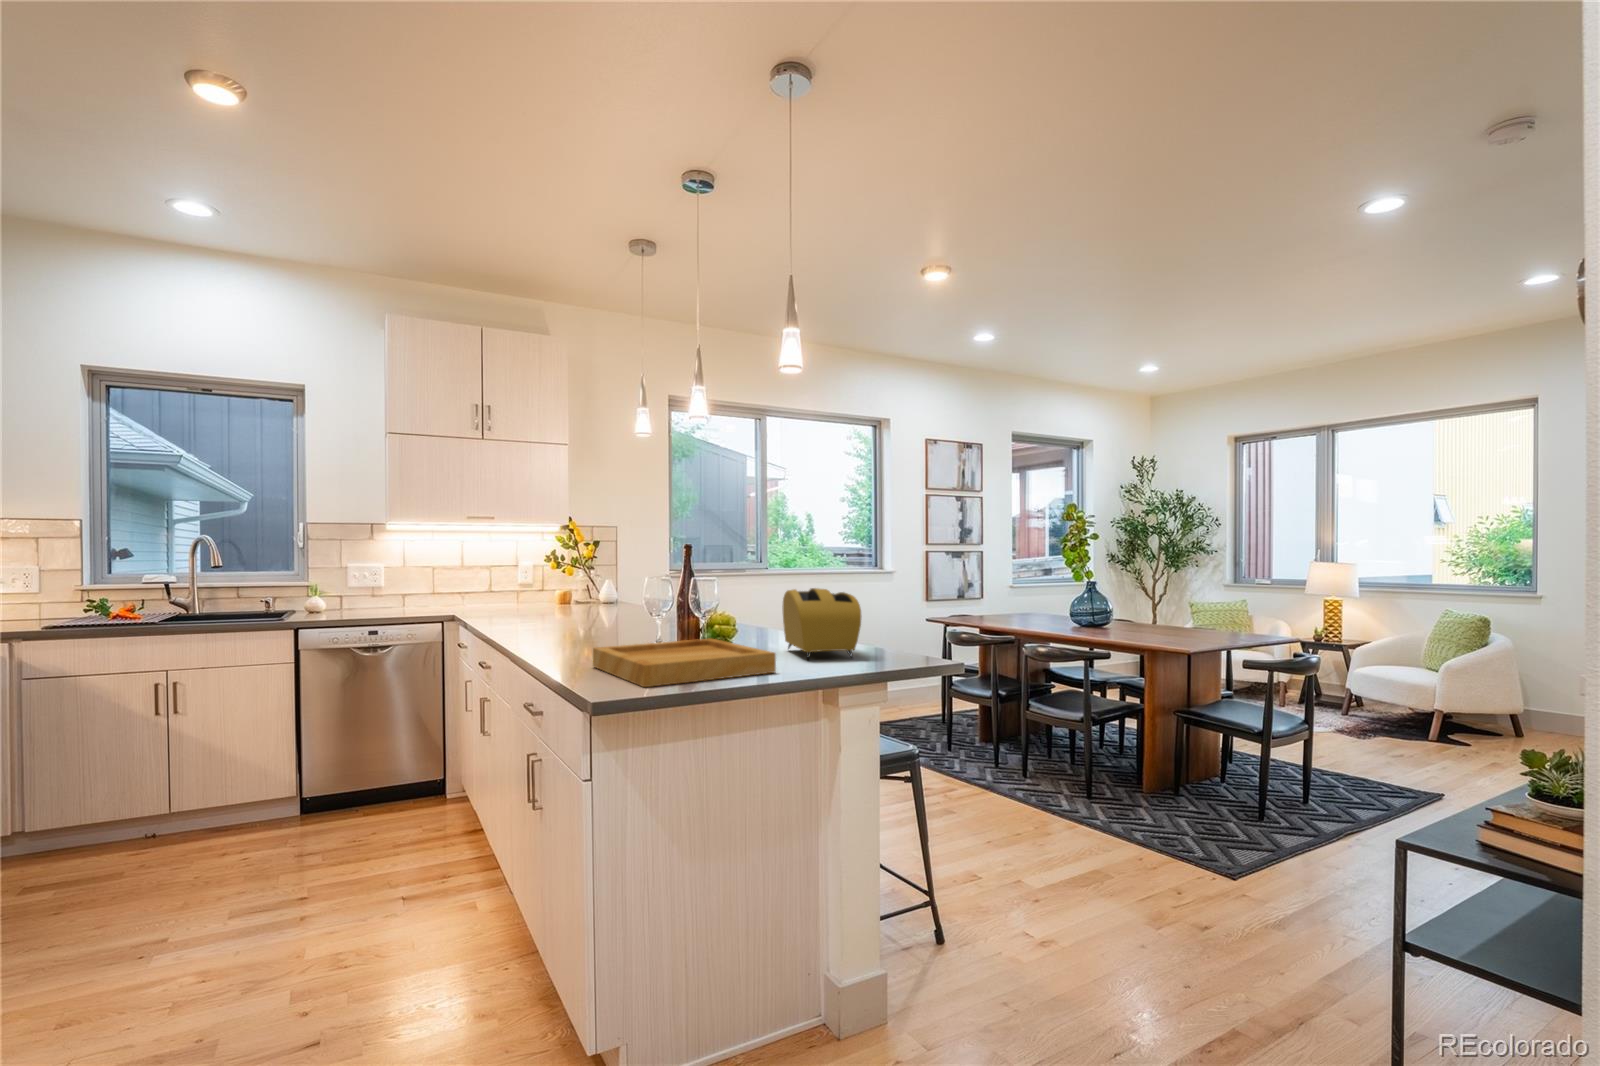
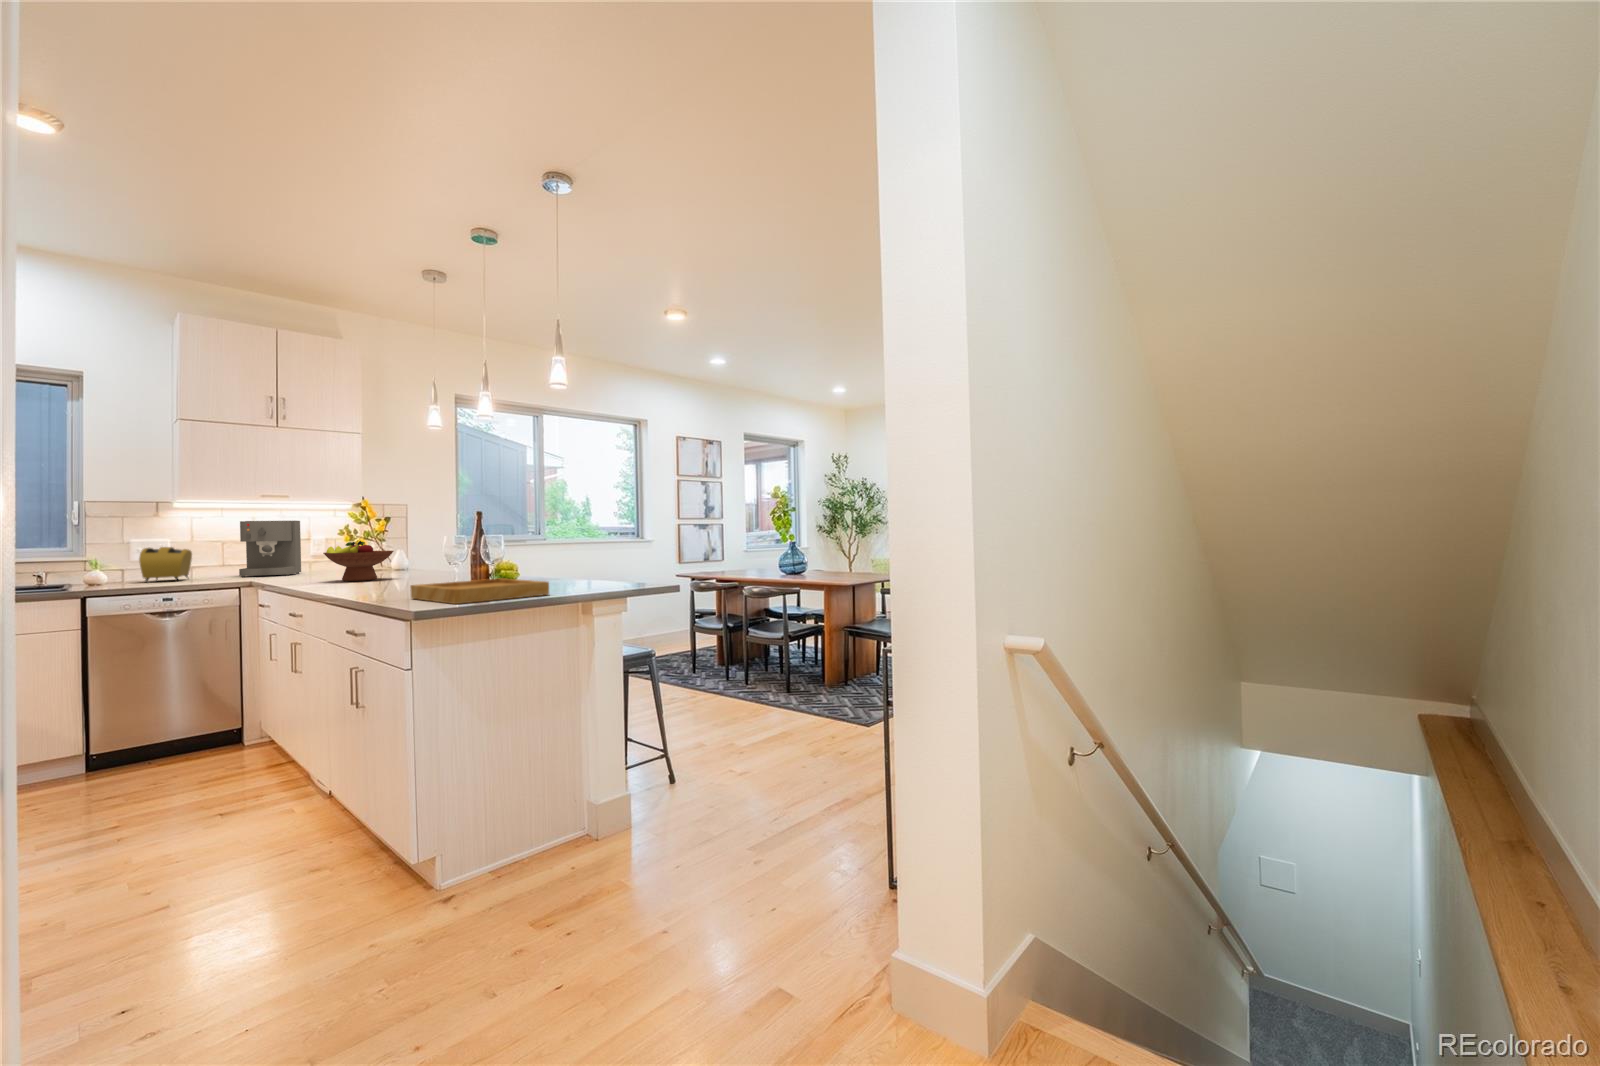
coffee maker: none [448,544,509,607] -> present [239,521,301,577]
fruit bowl: none [519,573,595,621] -> present [323,541,393,581]
toaster: present [782,588,861,660] -> present [139,547,192,582]

